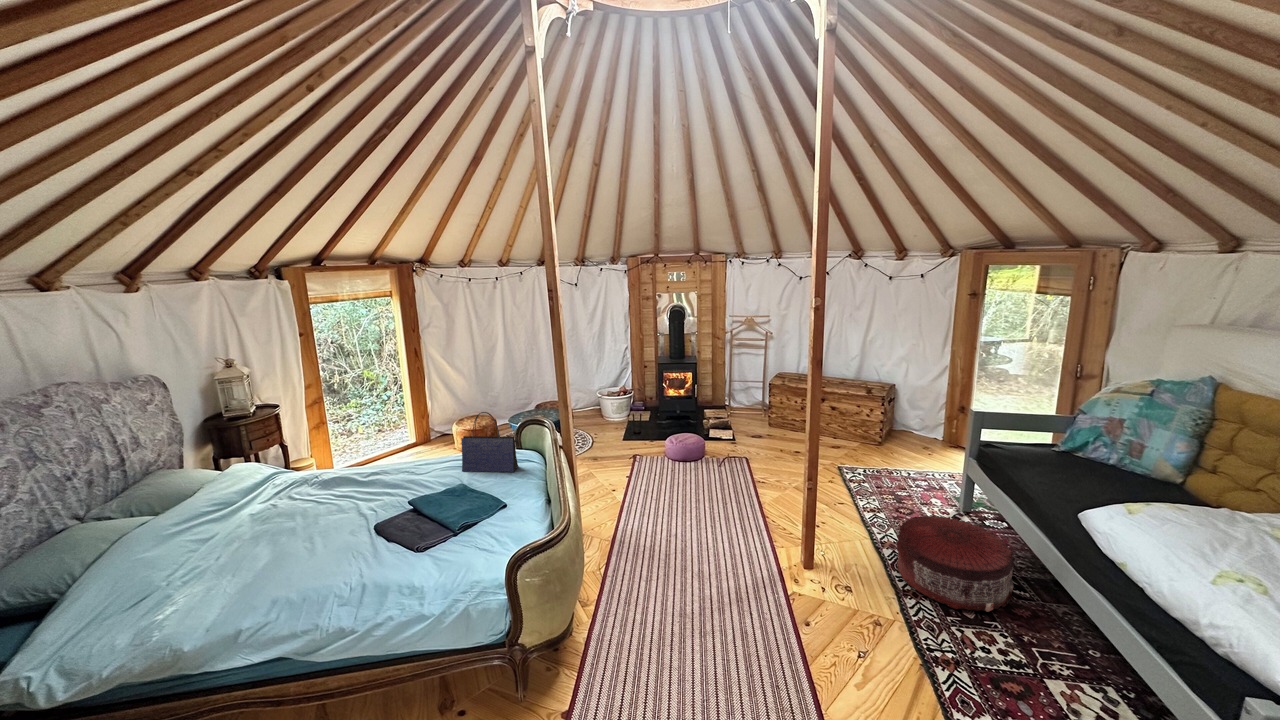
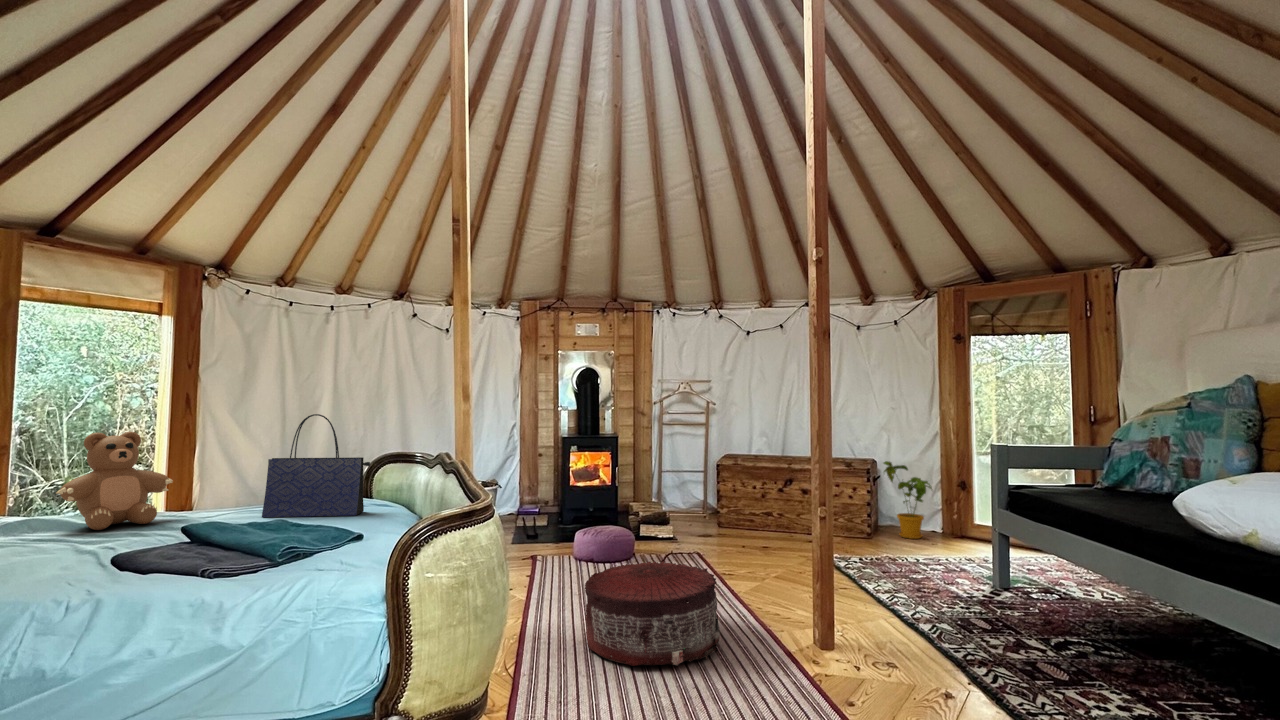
house plant: none [900,393,938,451] -> present [884,461,932,539]
teddy bear: none [356,424,413,484] -> present [56,432,173,530]
pouf: present [897,516,1014,612] -> present [585,561,720,666]

